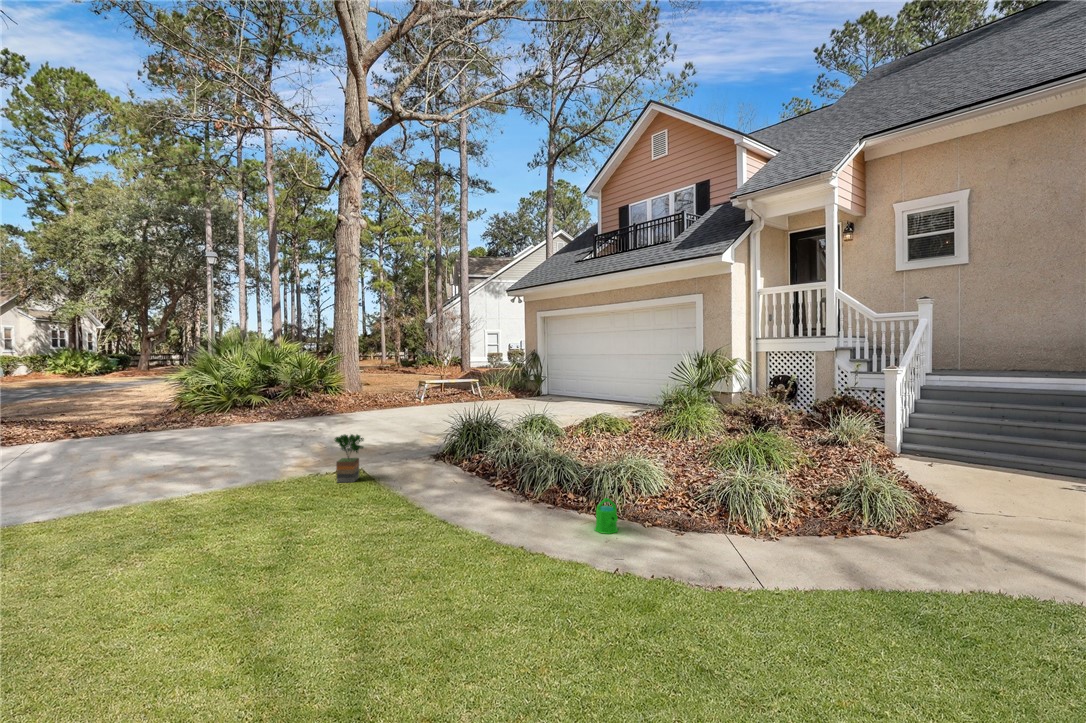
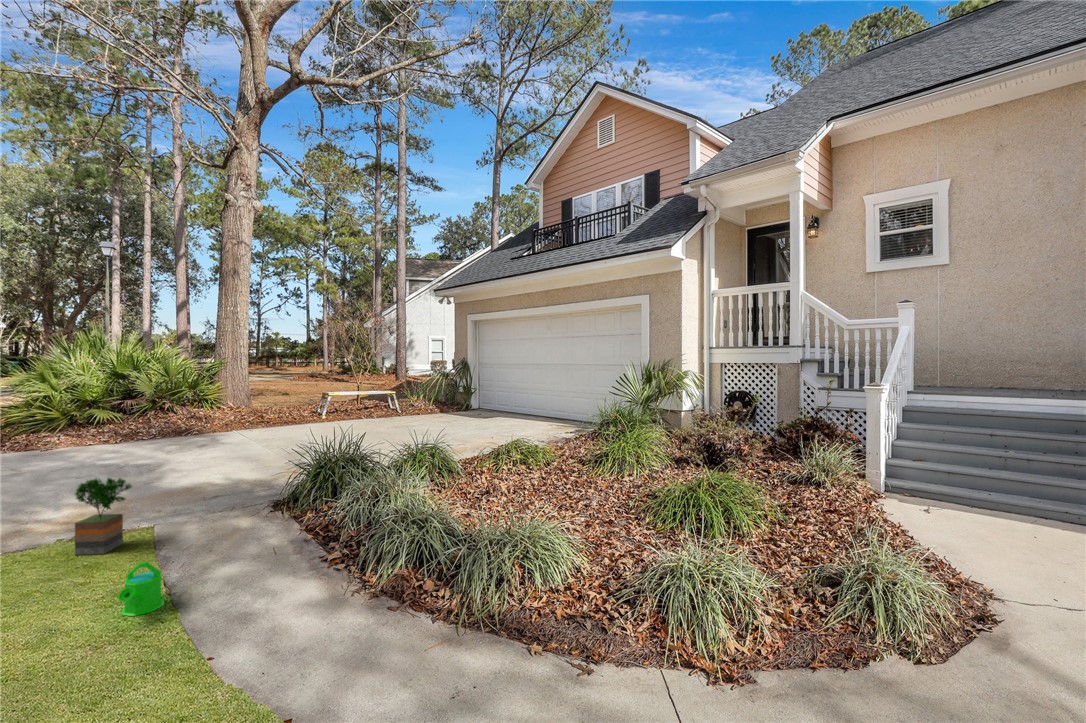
watering can: present [595,498,618,534] -> present [118,562,164,616]

